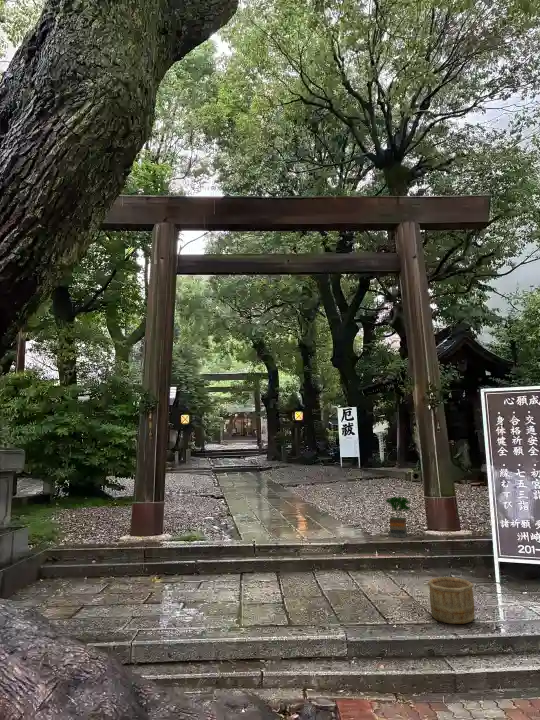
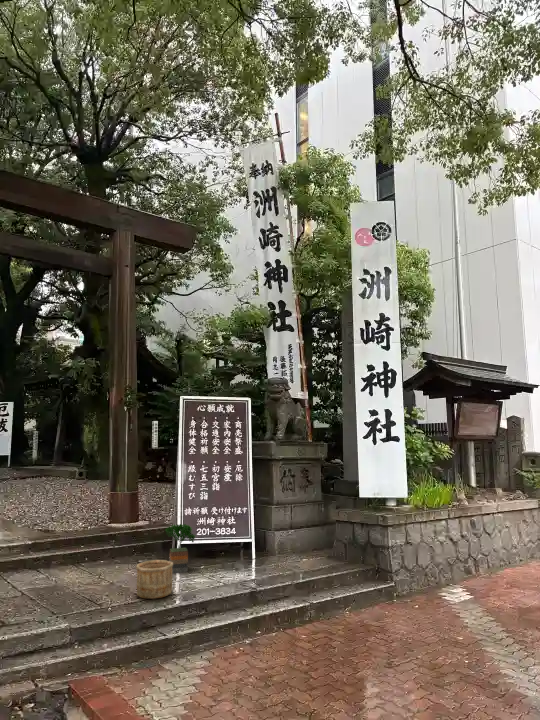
potted tree: present [386,497,410,538] -> present [166,524,195,573]

